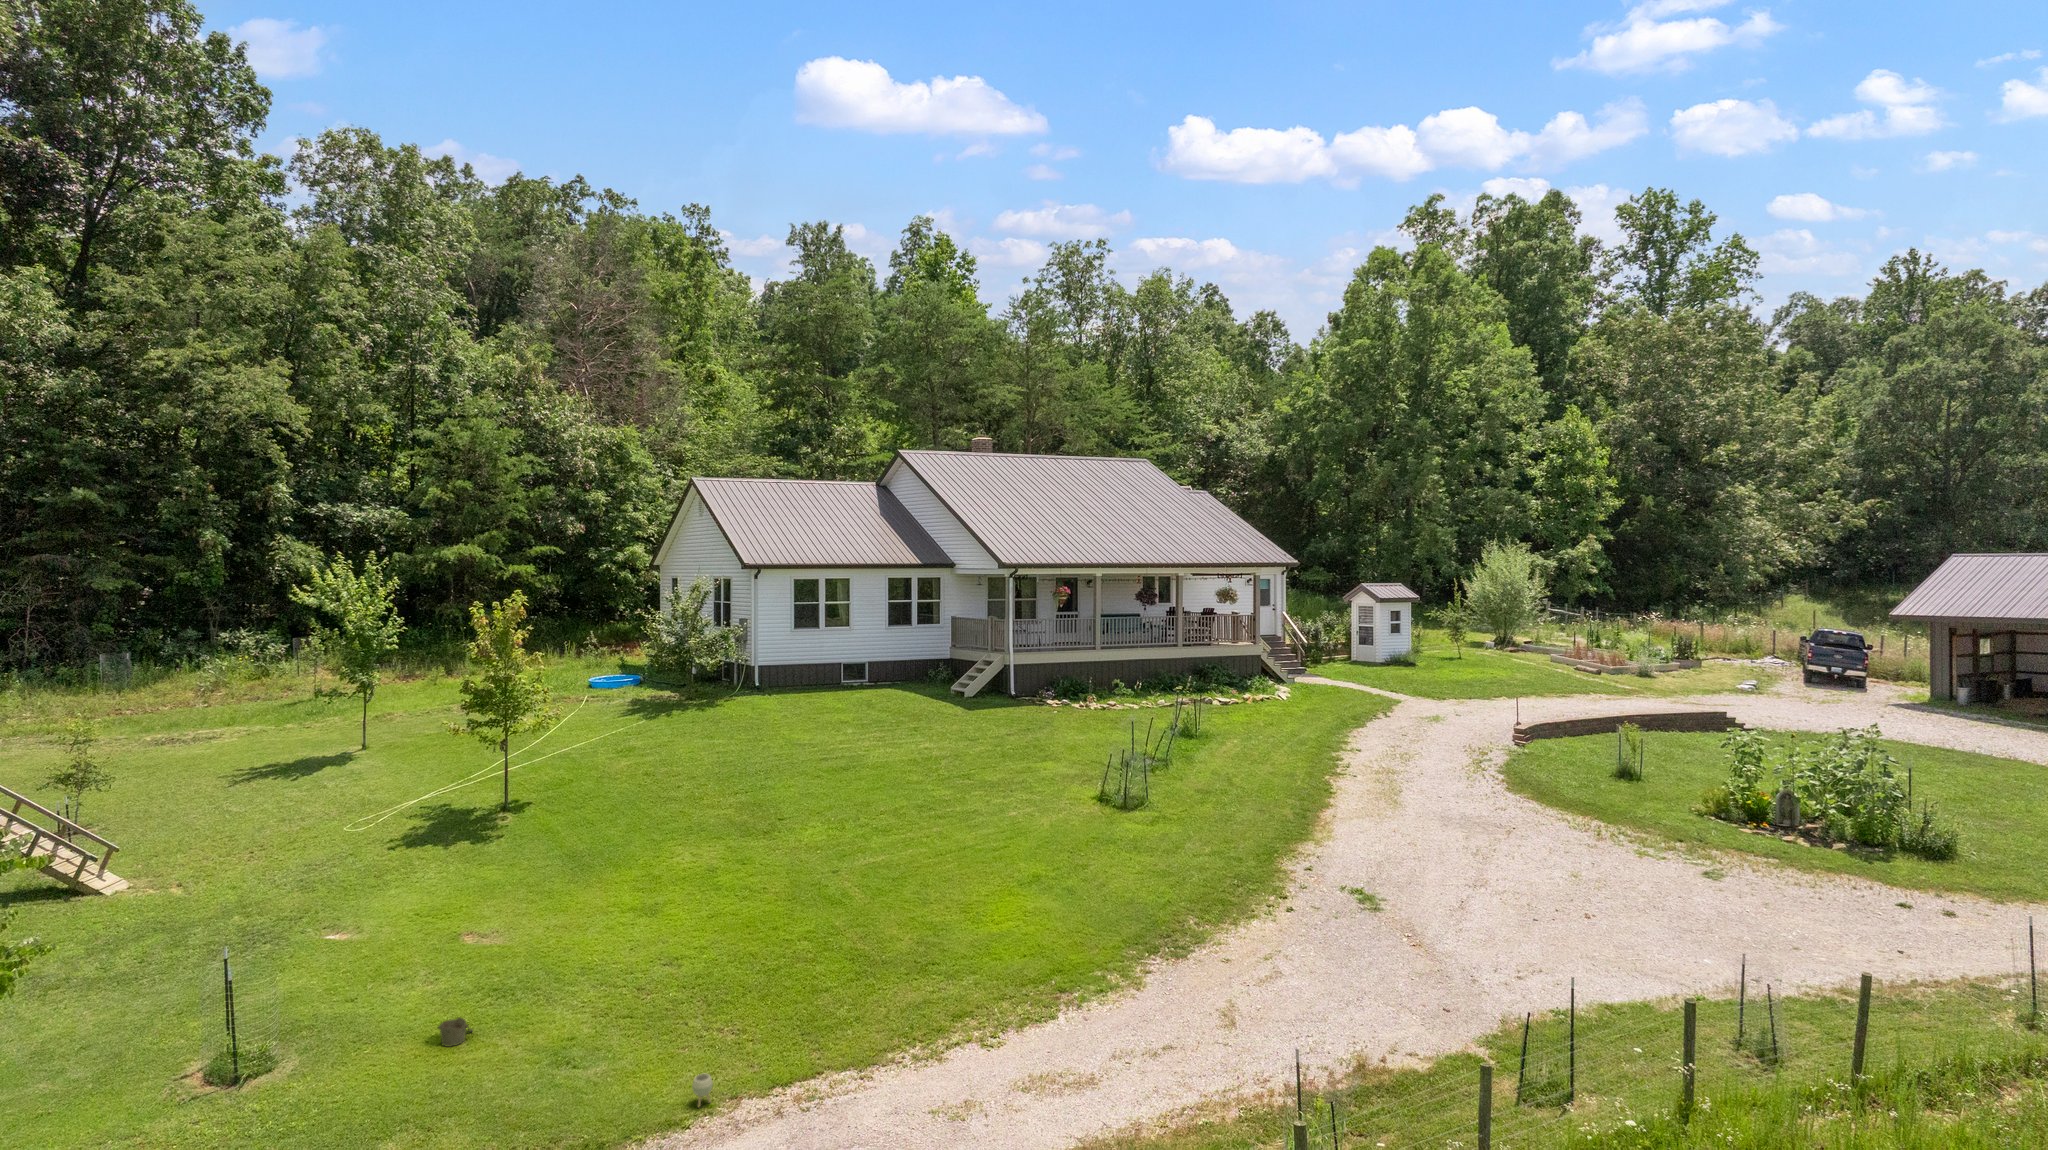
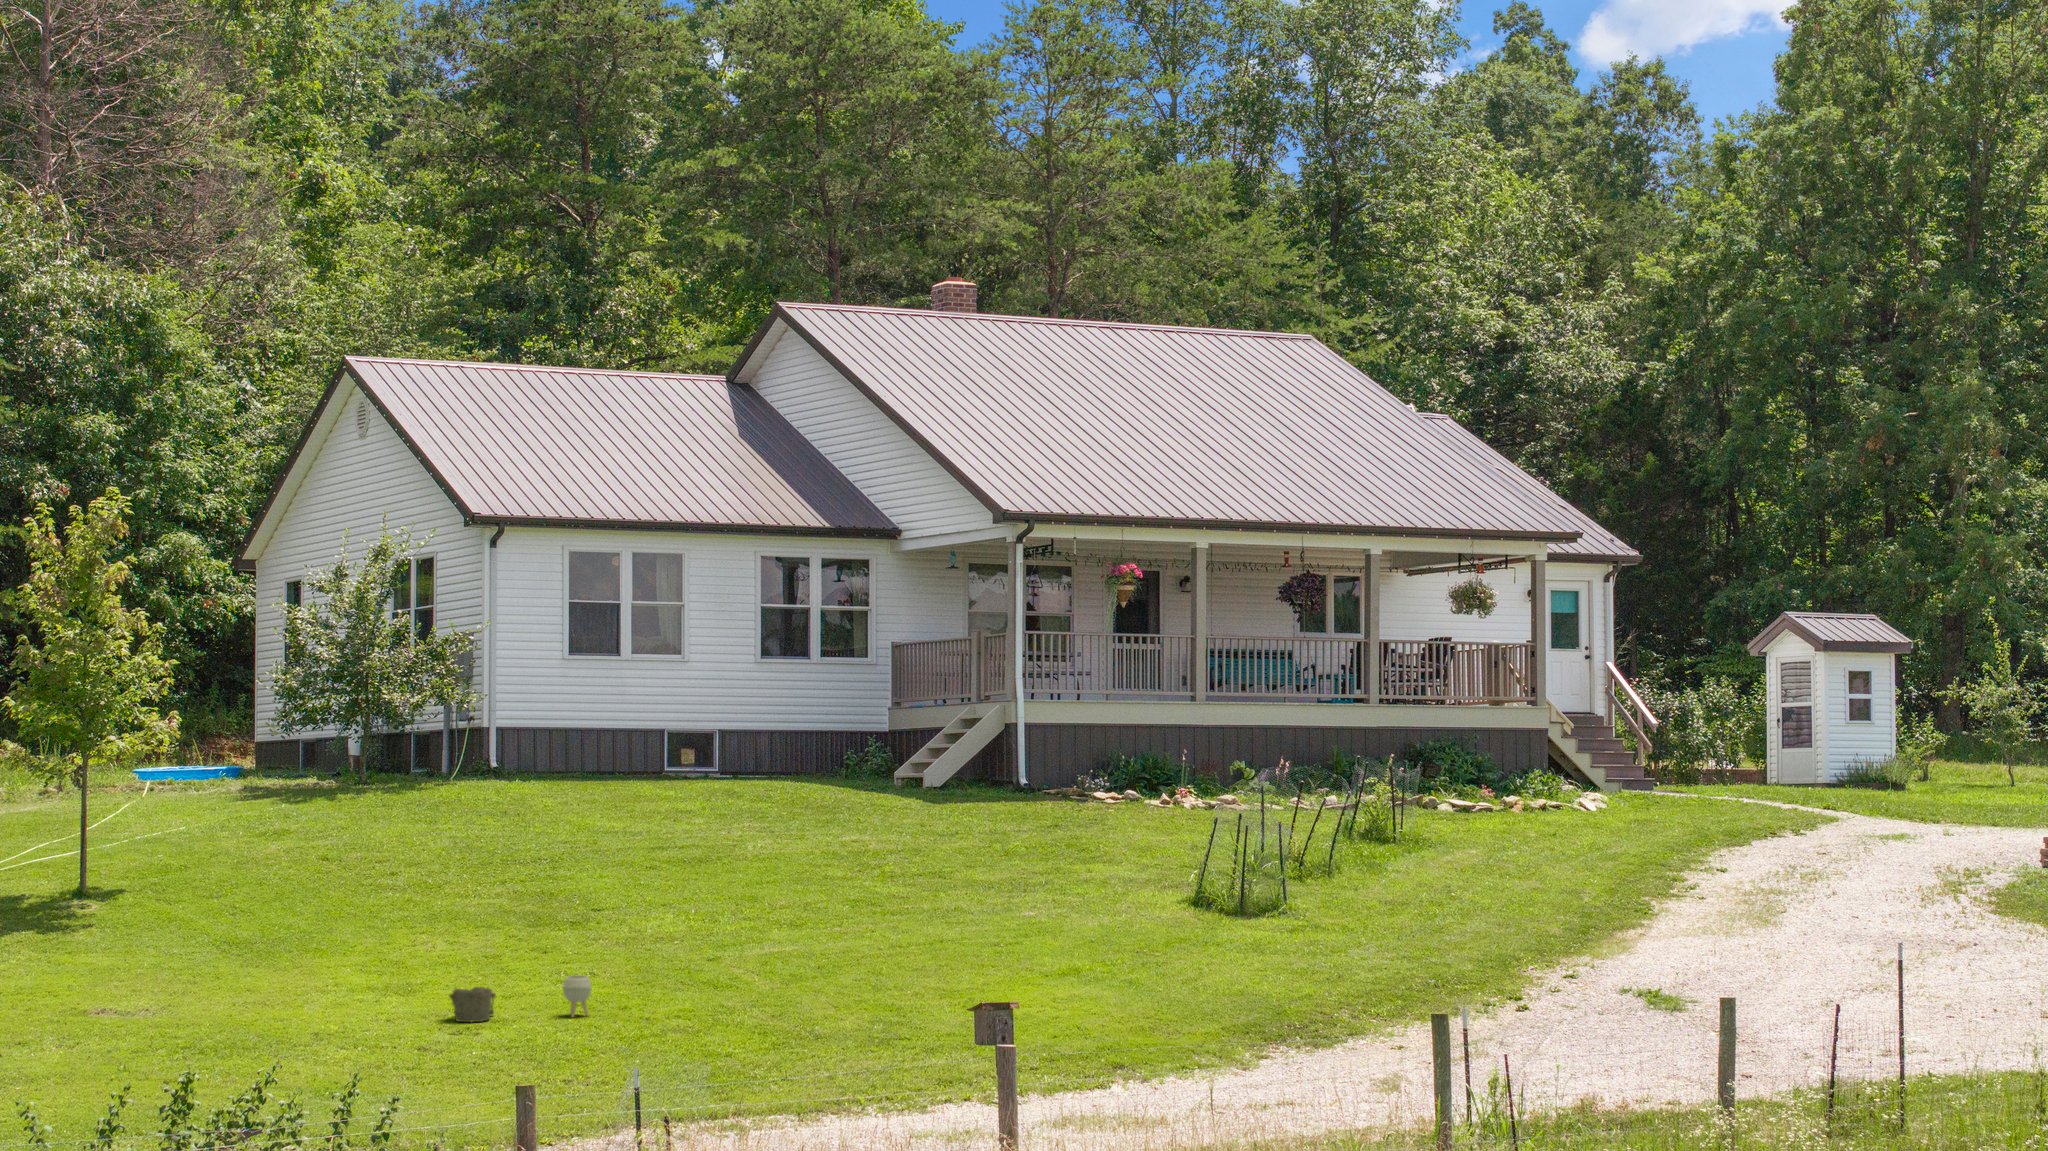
bucket: present [438,1017,473,1047] -> present [449,986,496,1022]

